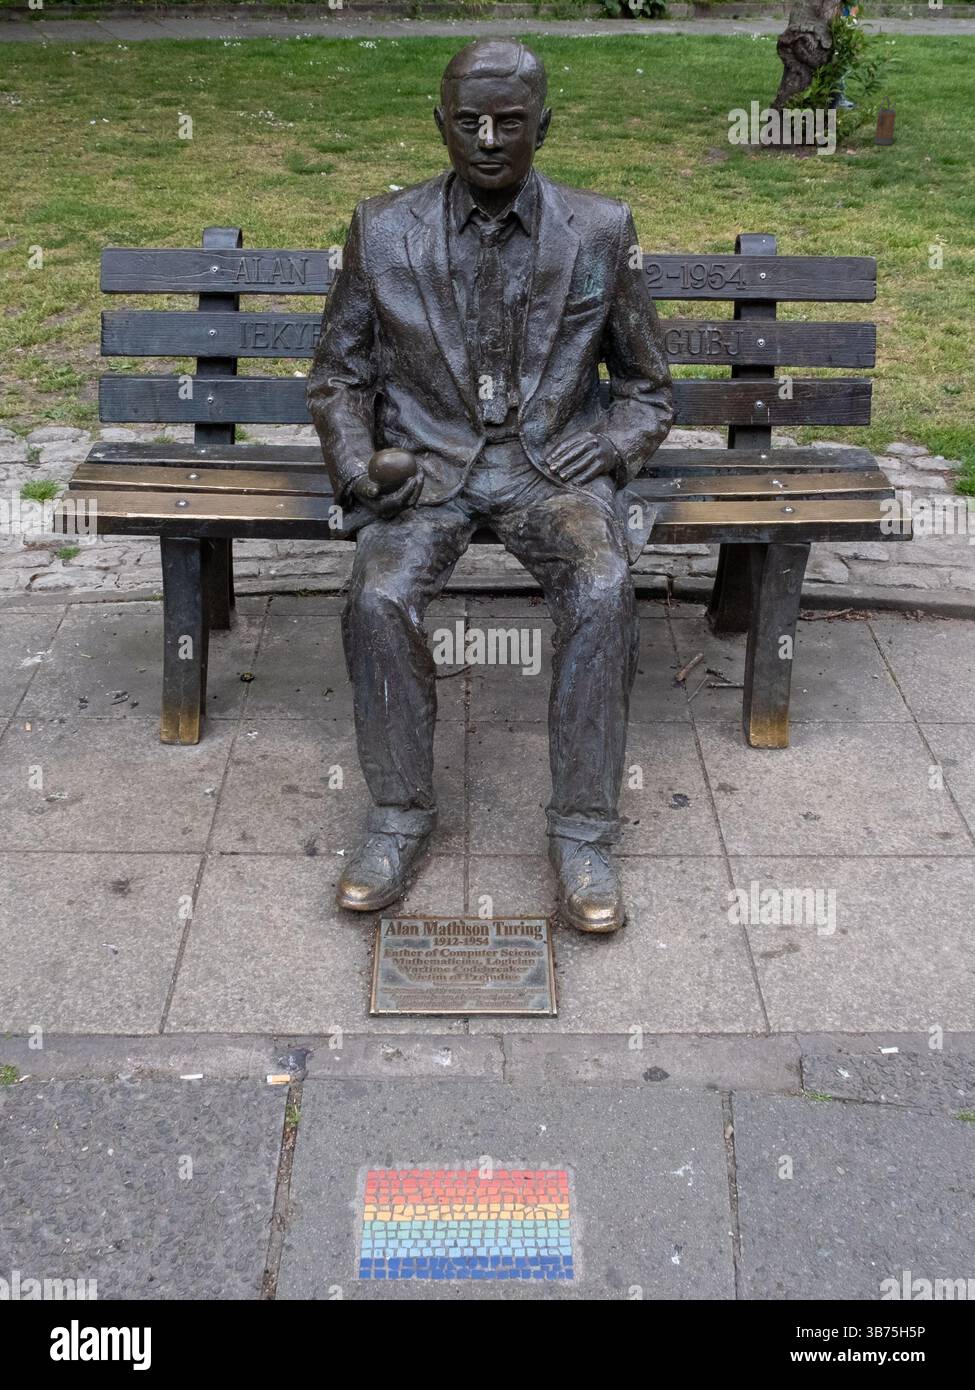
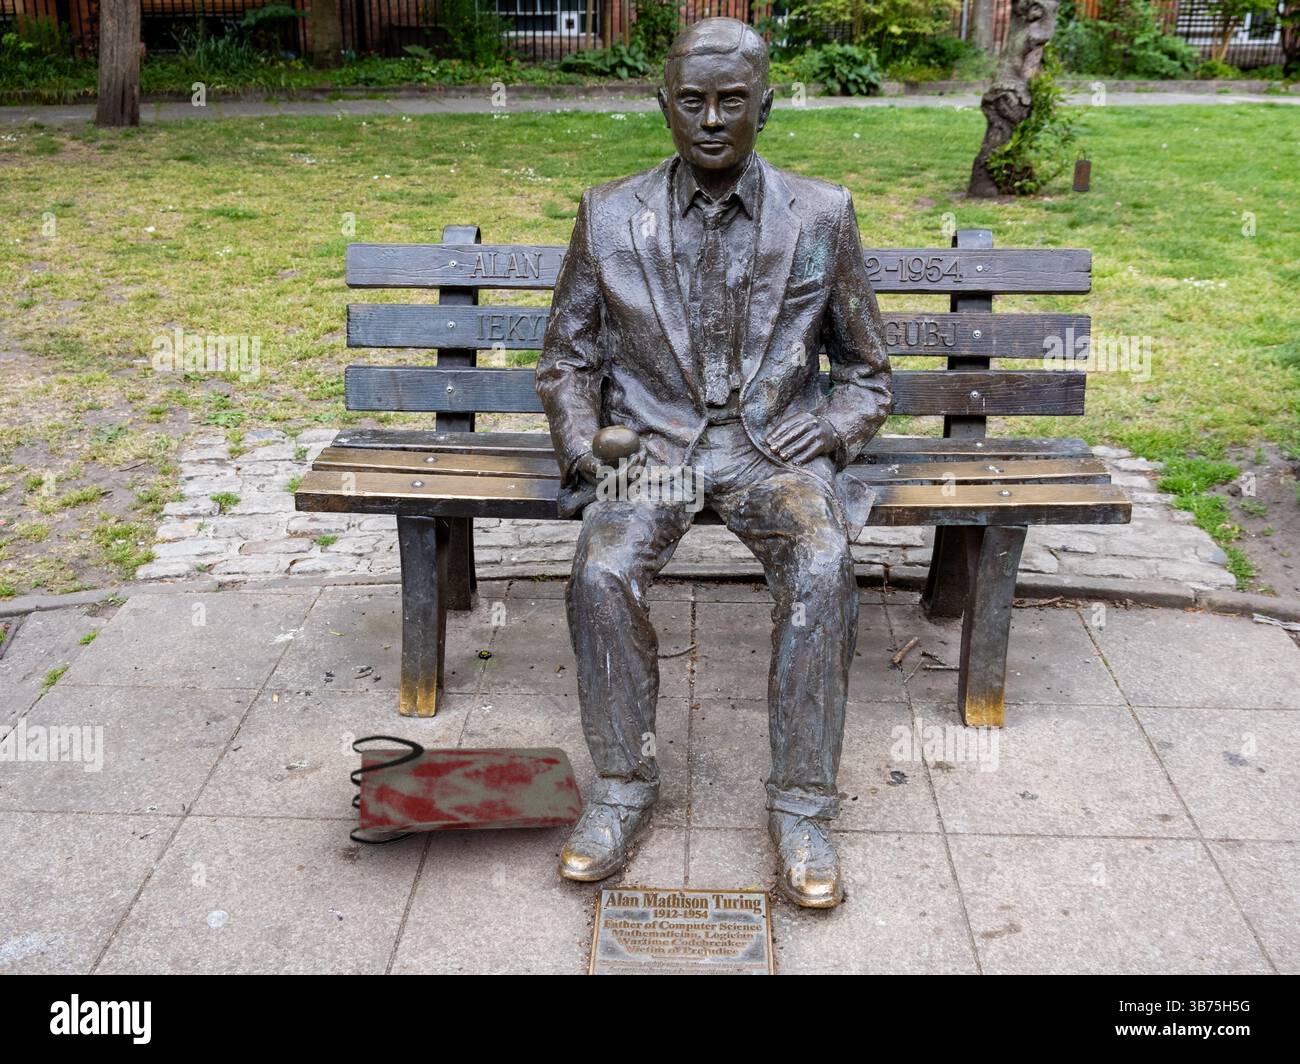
bag: none [121,767,360,879] -> present [350,735,583,846]

